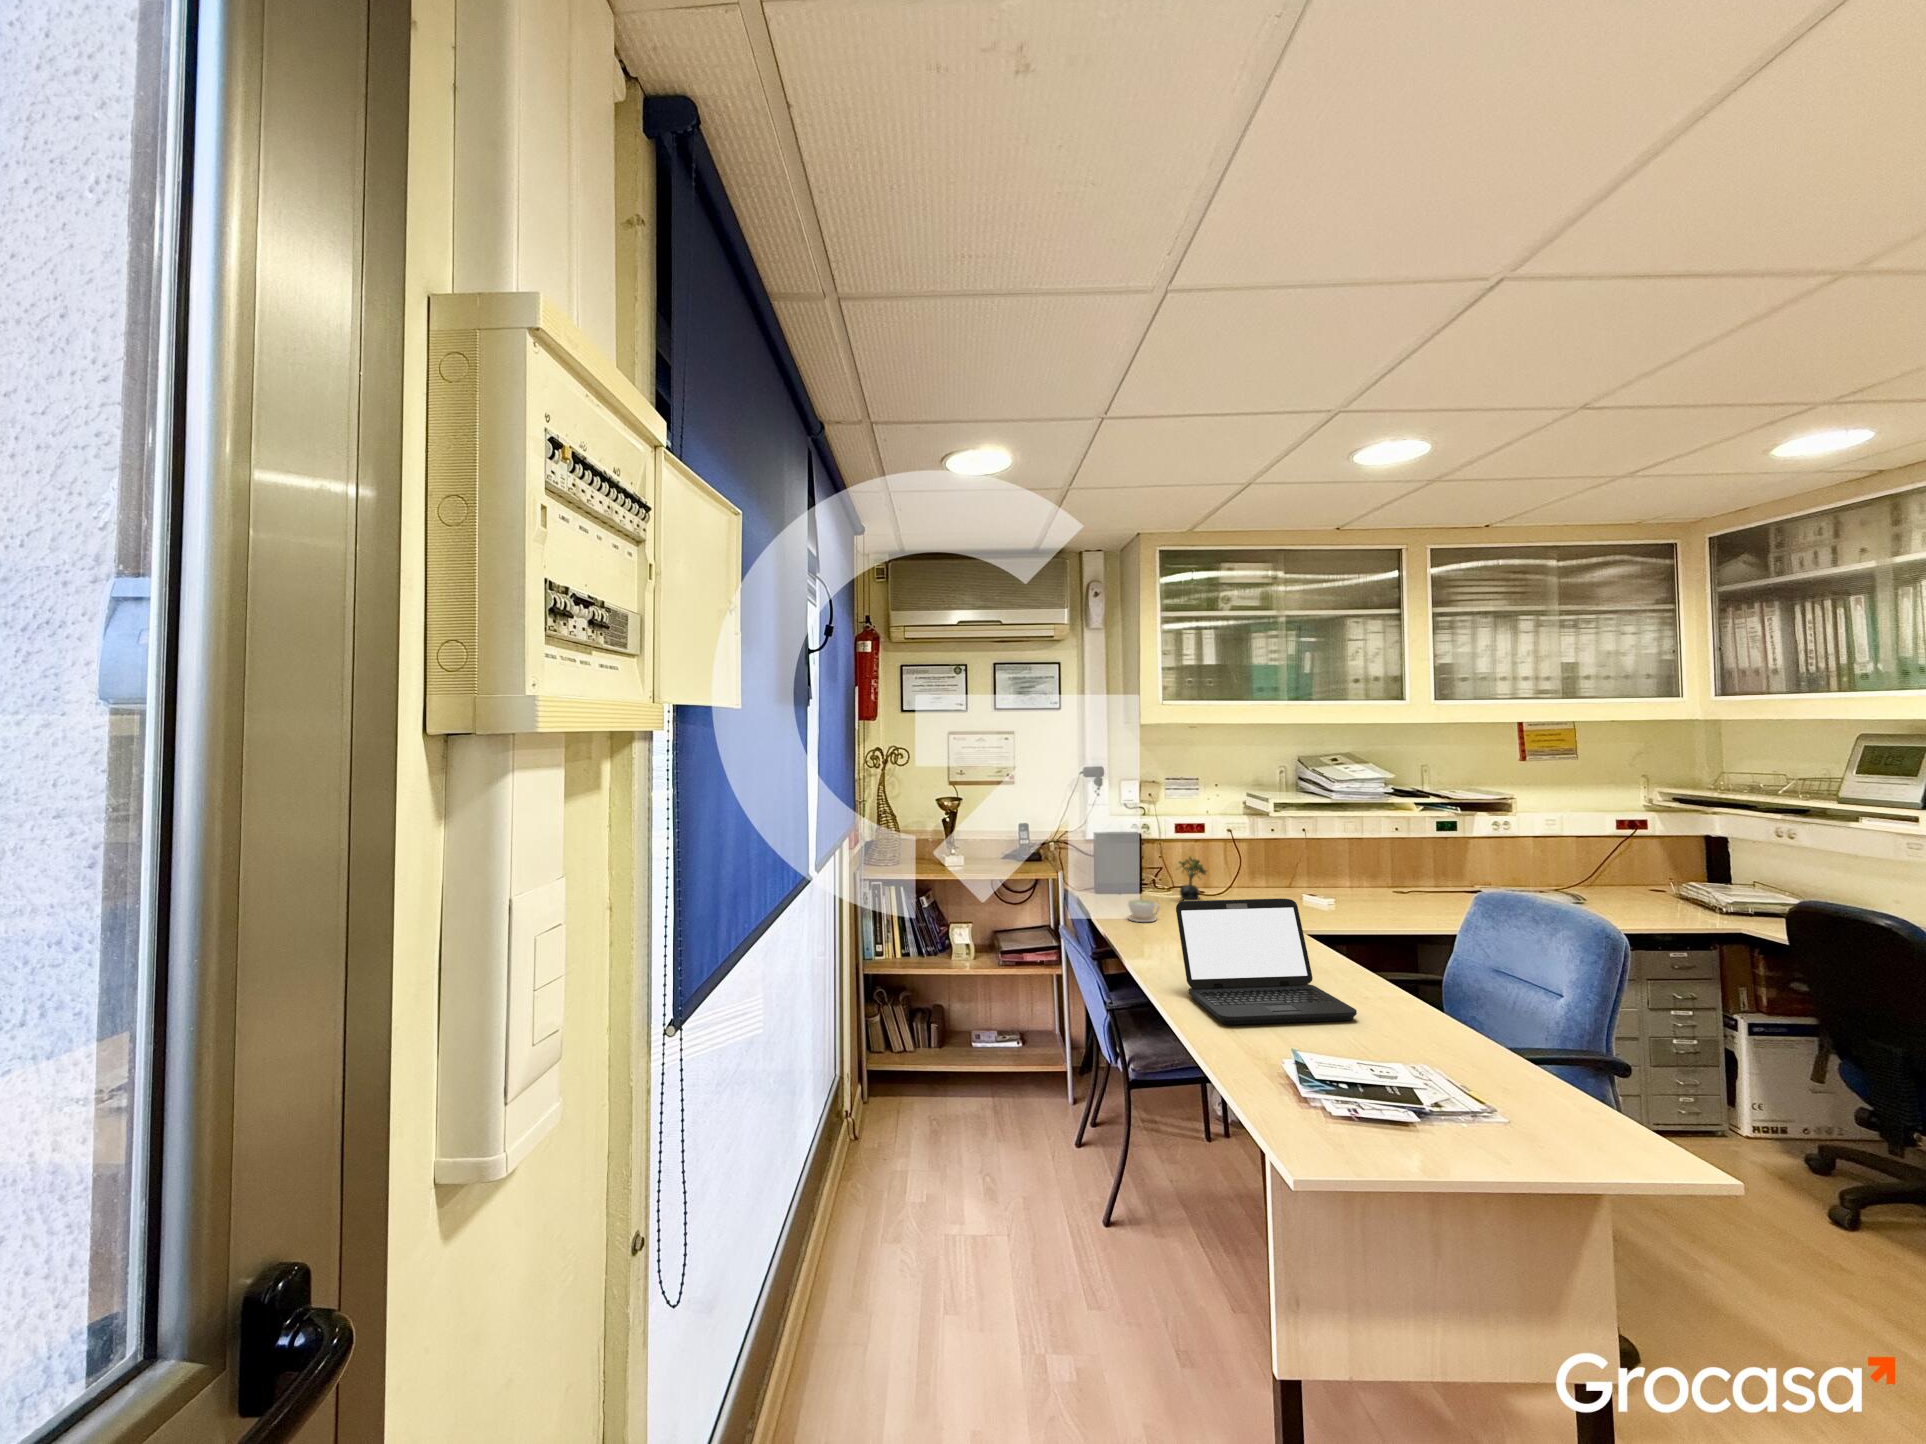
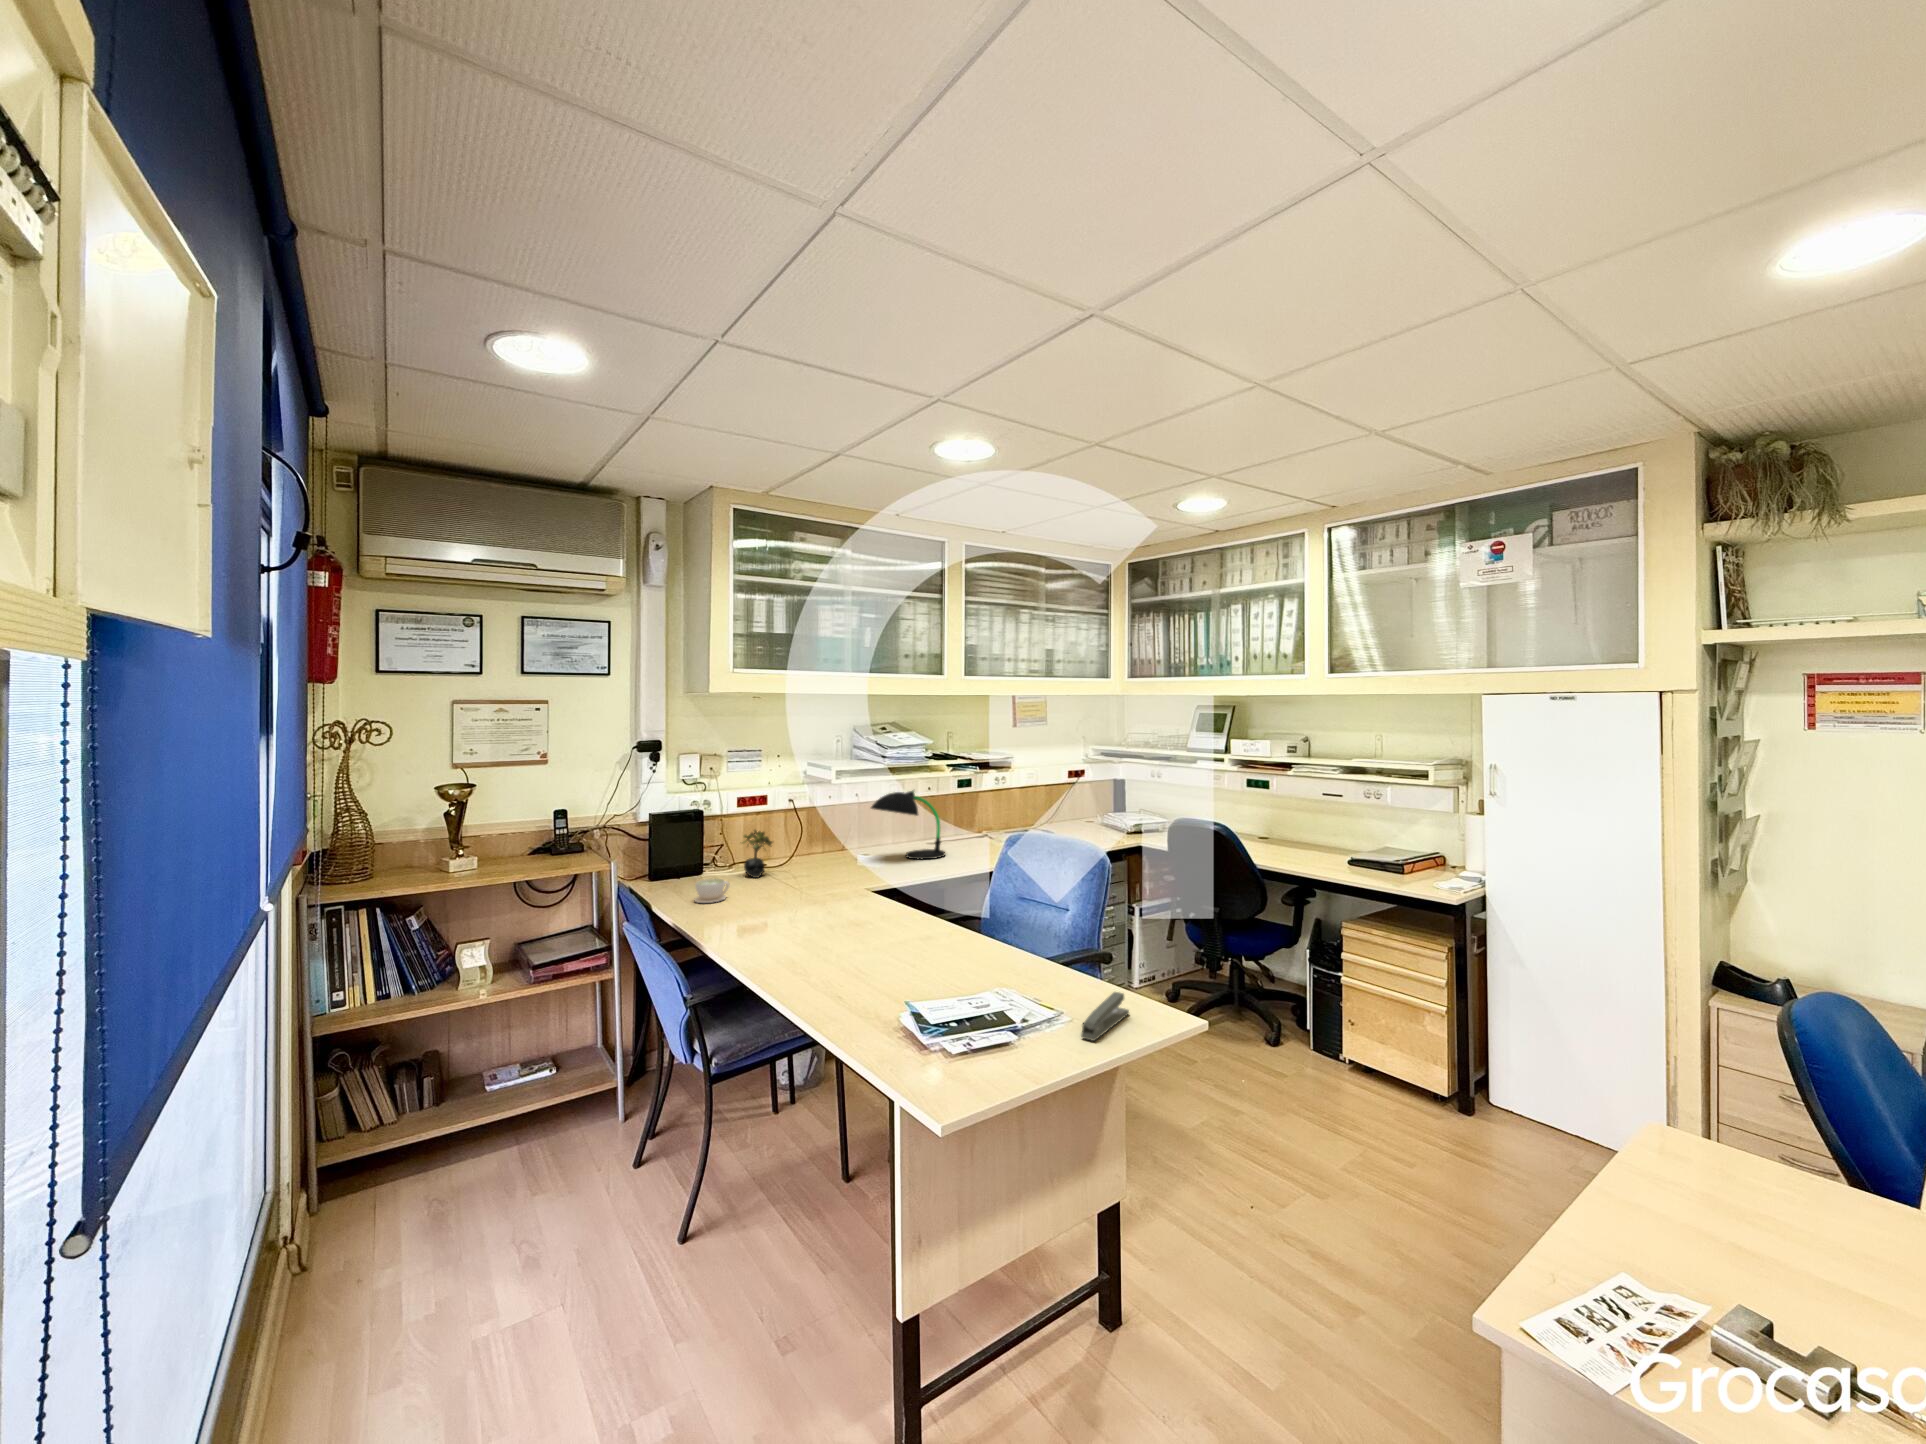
desk lamp: none [1315,829,1413,911] -> present [871,790,945,859]
laptop: present [1176,899,1357,1025] -> none [769,857,939,991]
stapler: none [1504,1102,1591,1150] -> present [1081,992,1129,1041]

